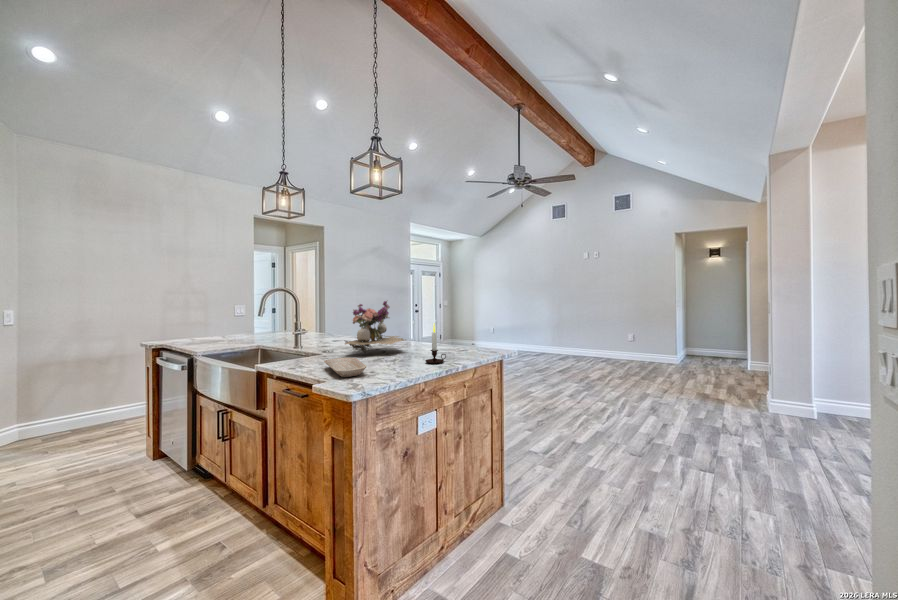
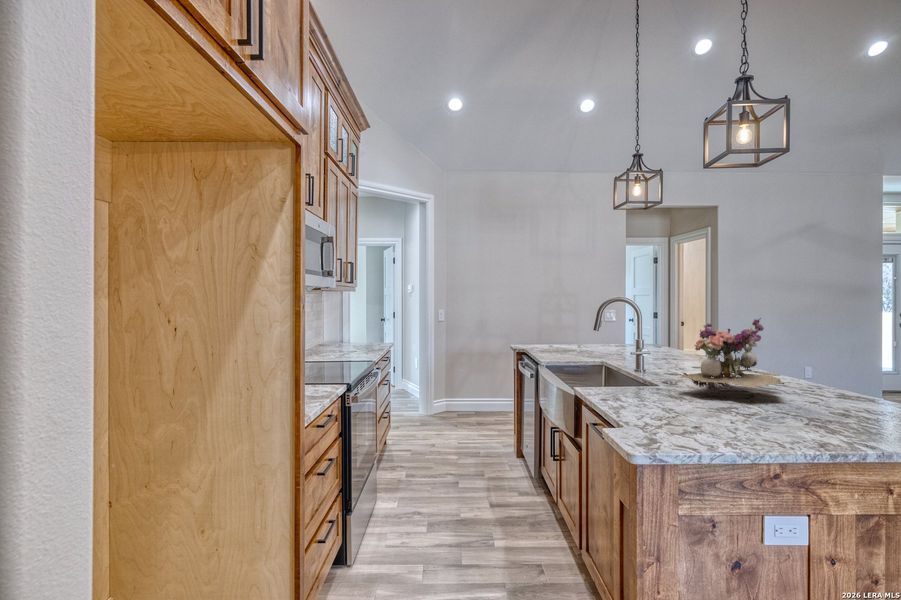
candle: present [425,323,446,364] -> none [800,365,848,435]
tray: present [324,358,367,377] -> none [634,397,681,428]

